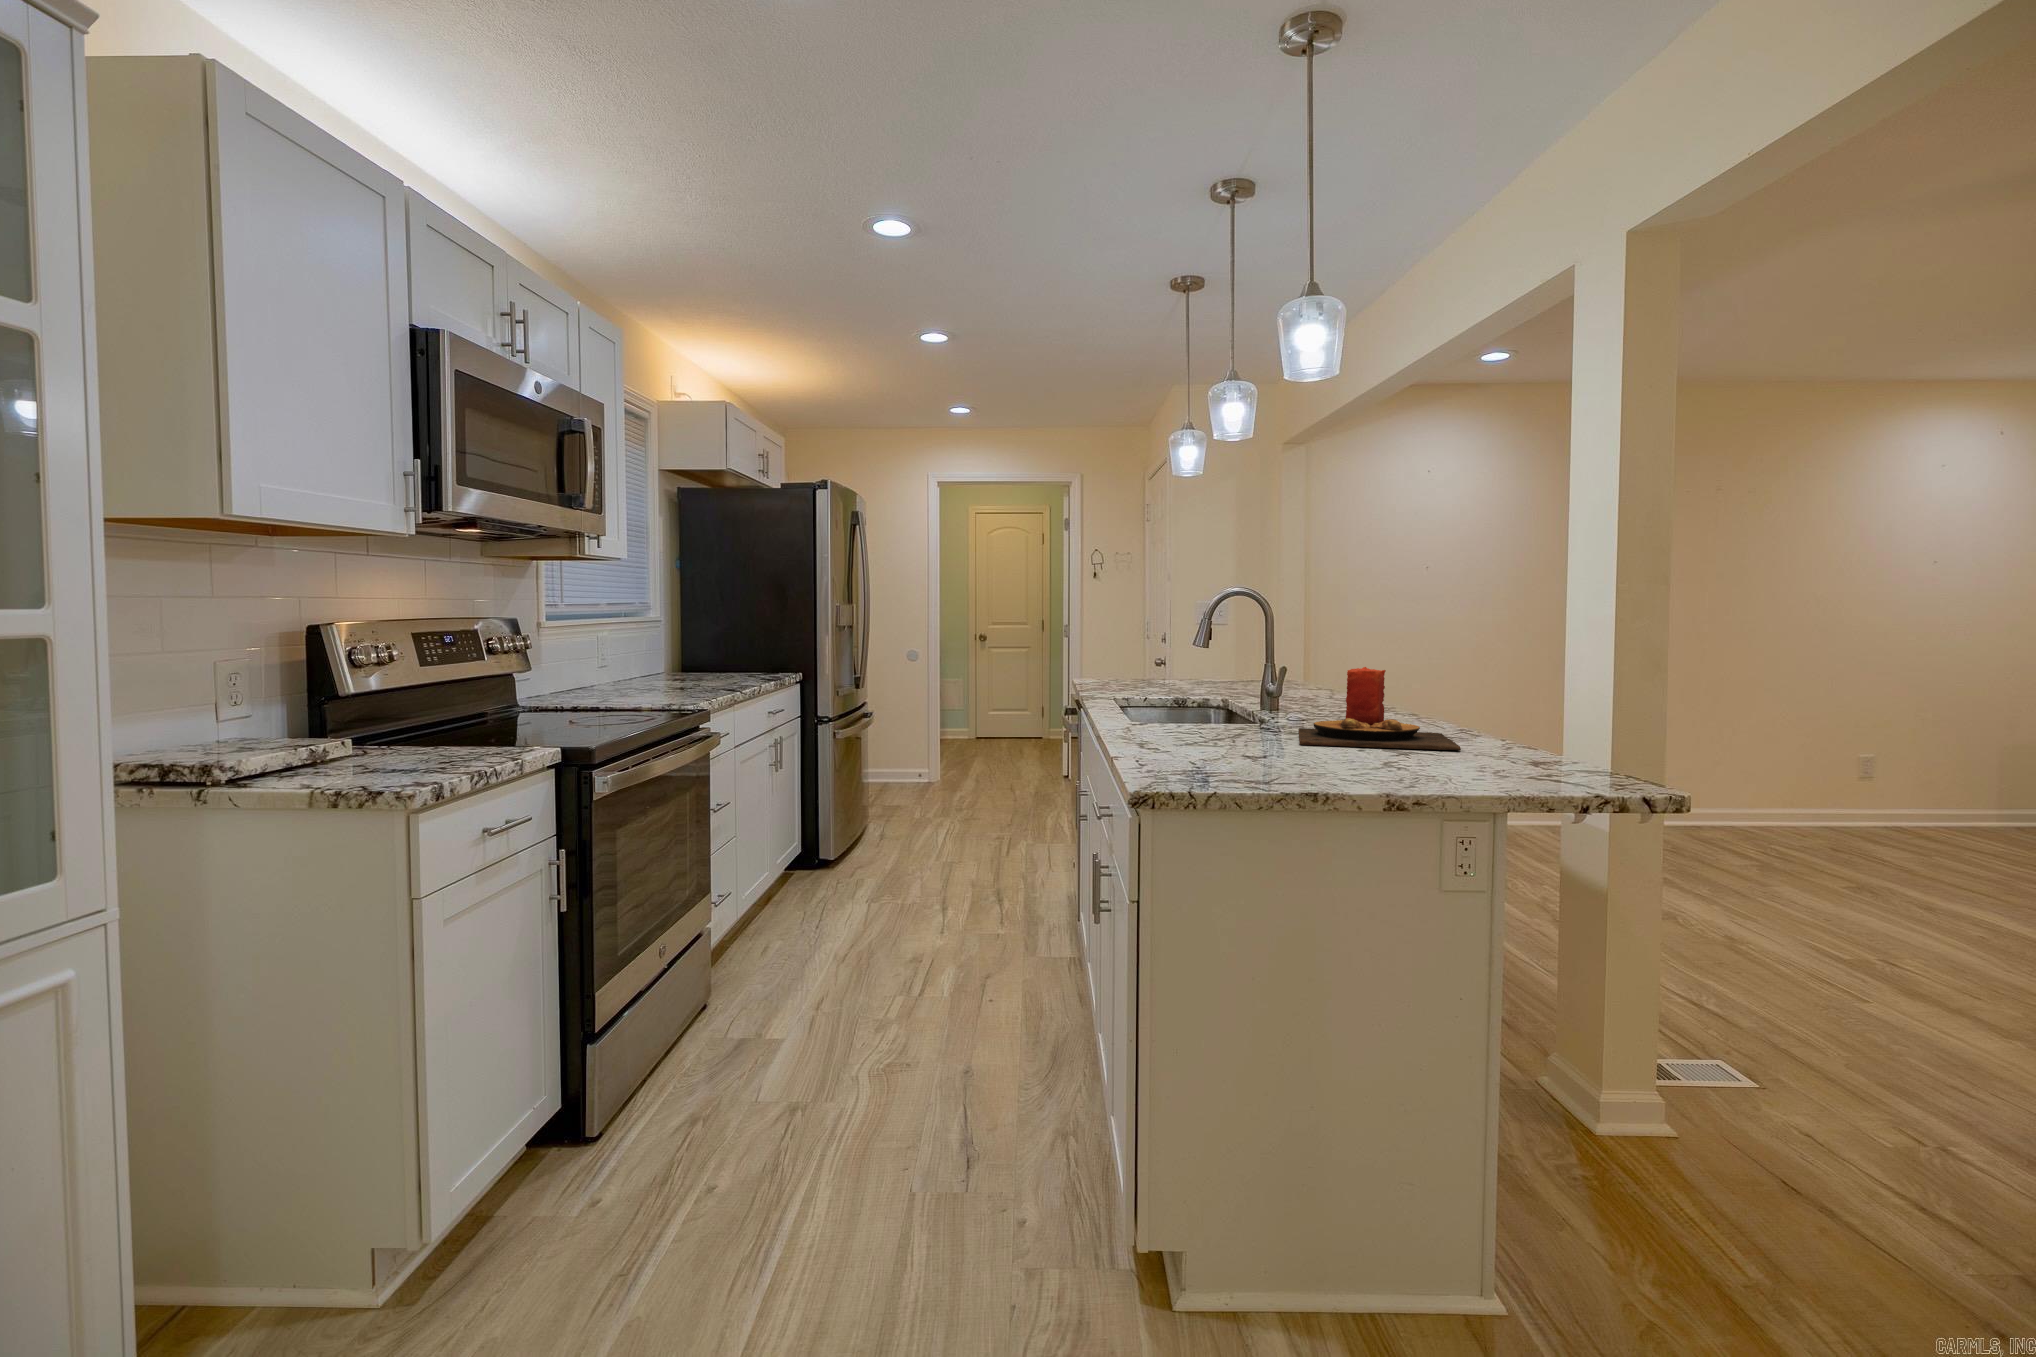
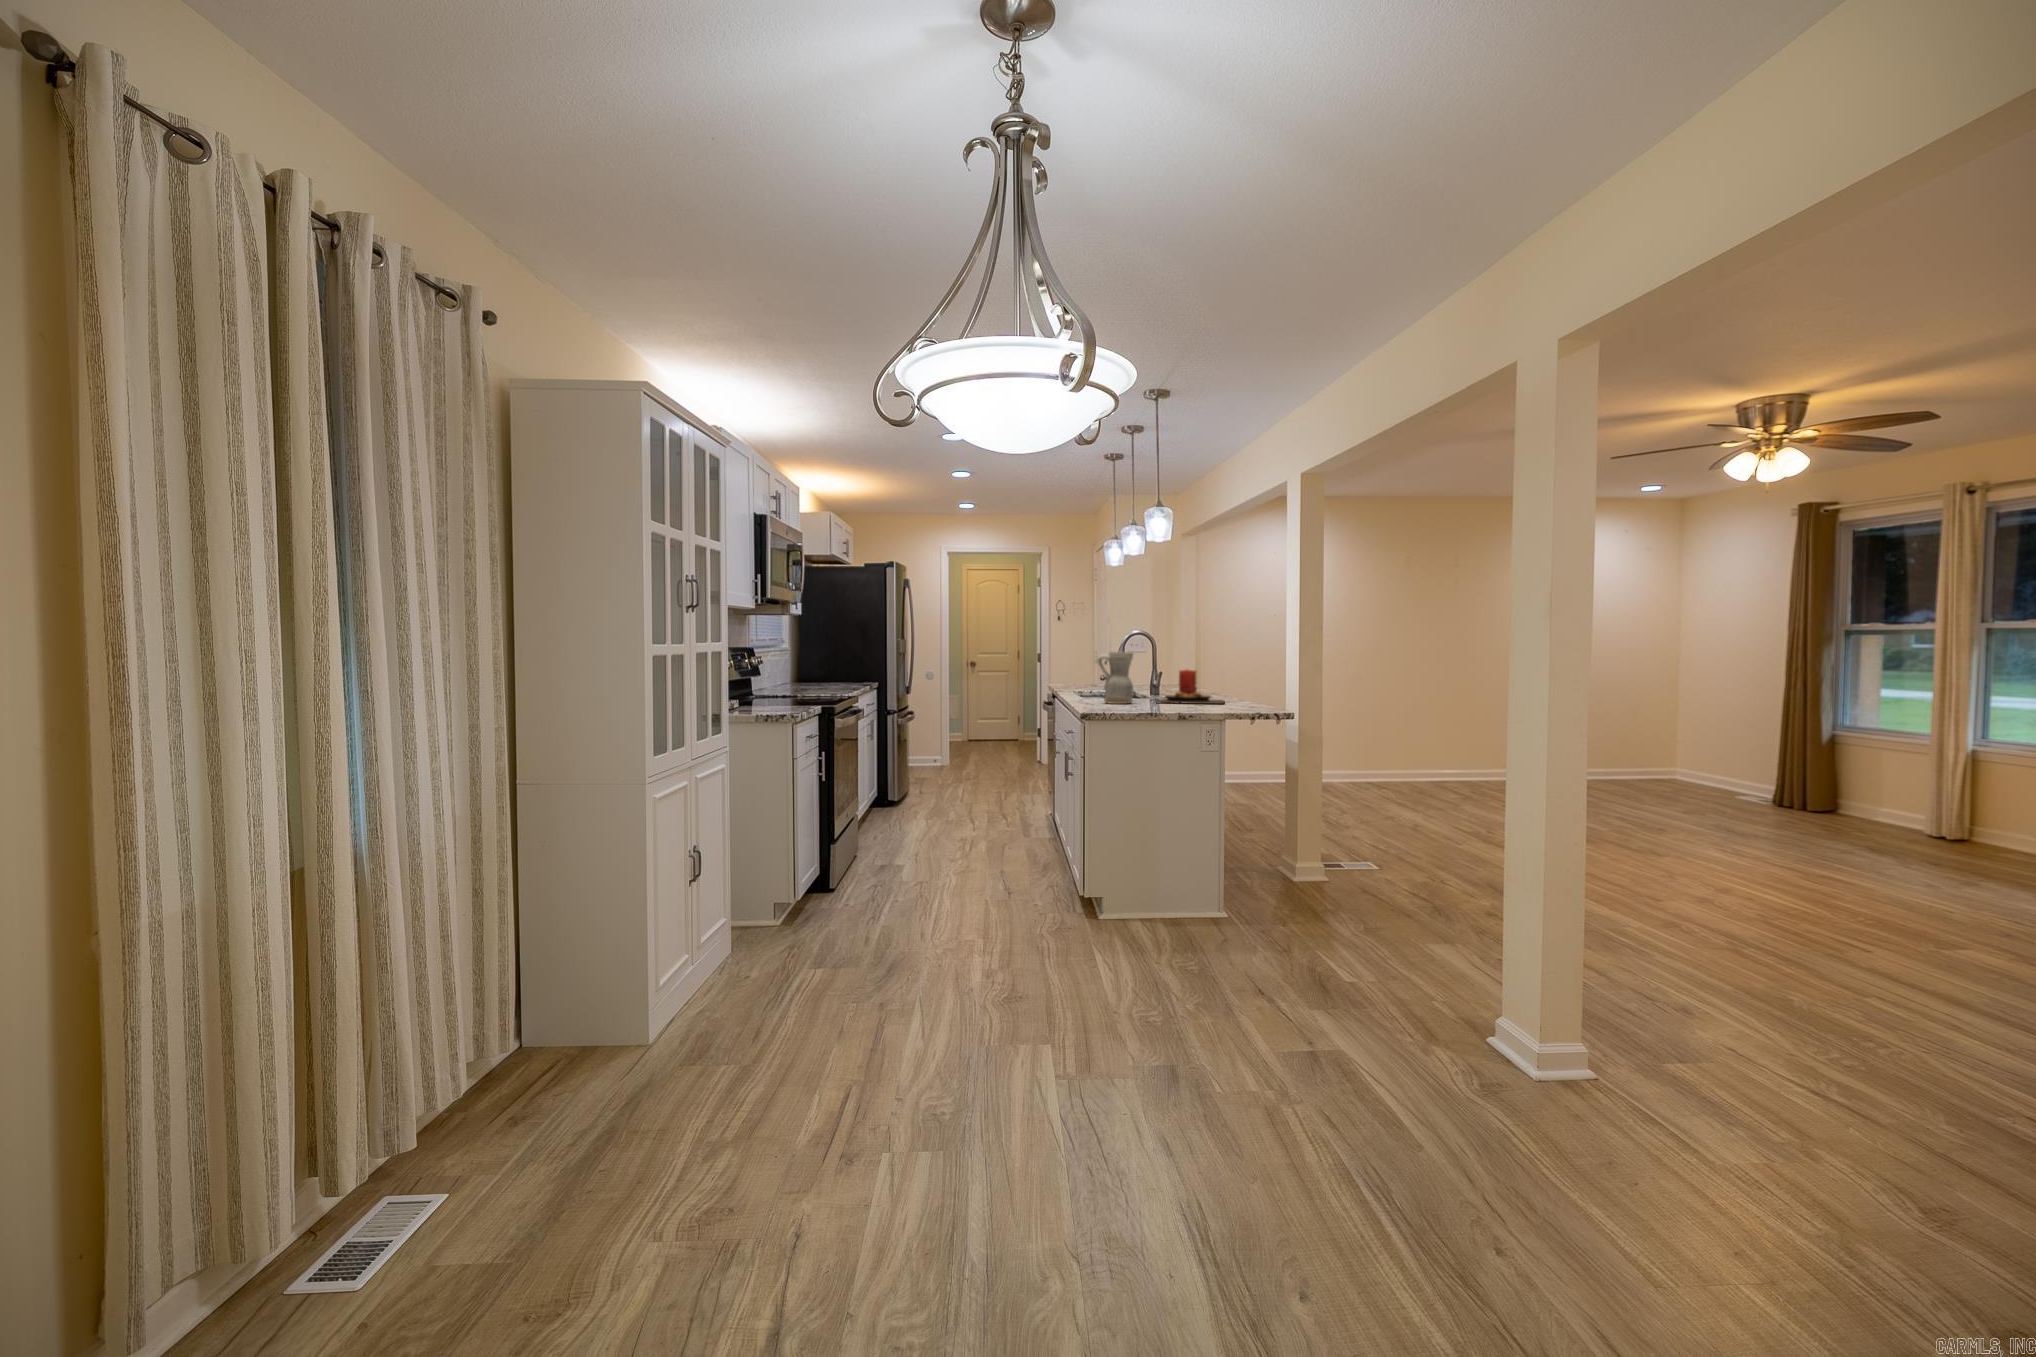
ceramic pitcher: none [1170,628,1252,748] -> present [1098,651,1133,704]

